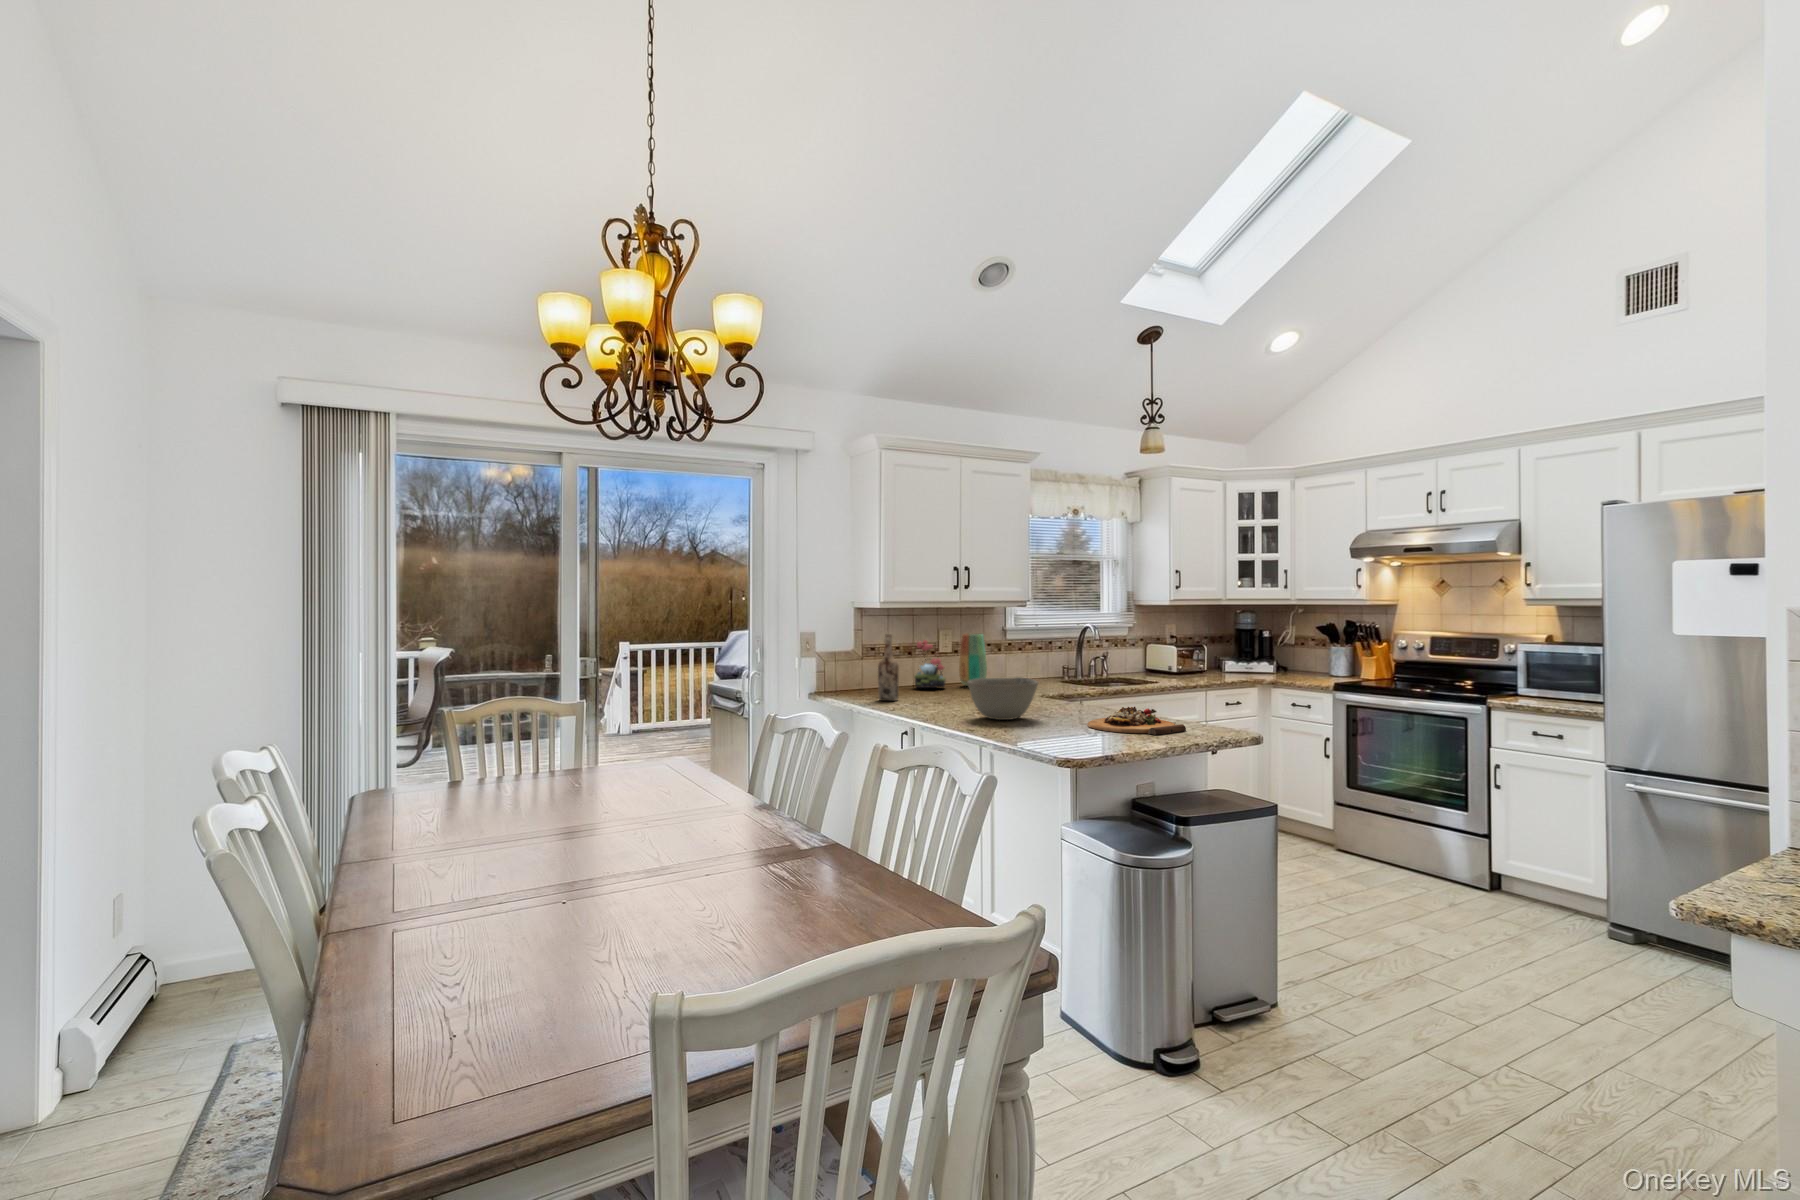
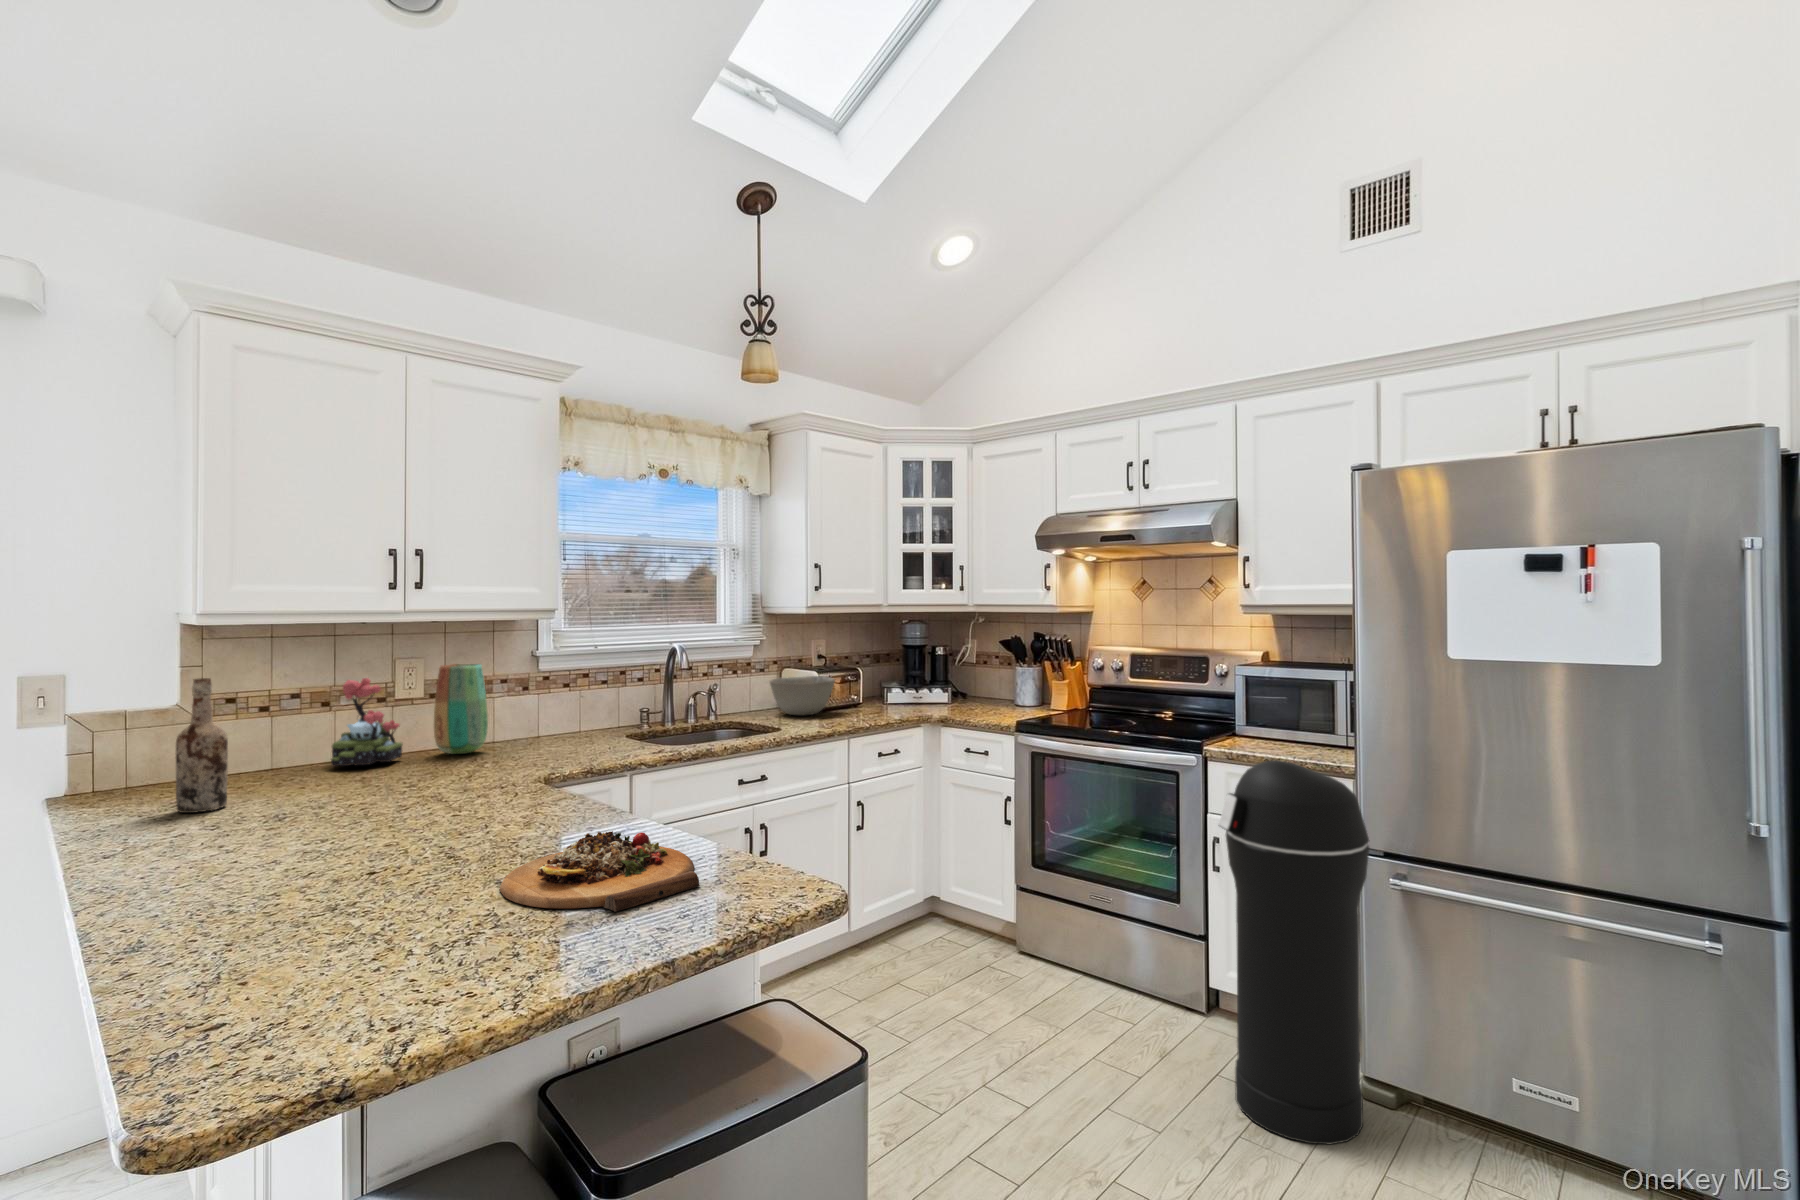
bowl: present [967,677,1038,720] -> present [770,676,835,715]
trash can: none [1492,702,1608,950] -> present [1219,760,1369,1144]

